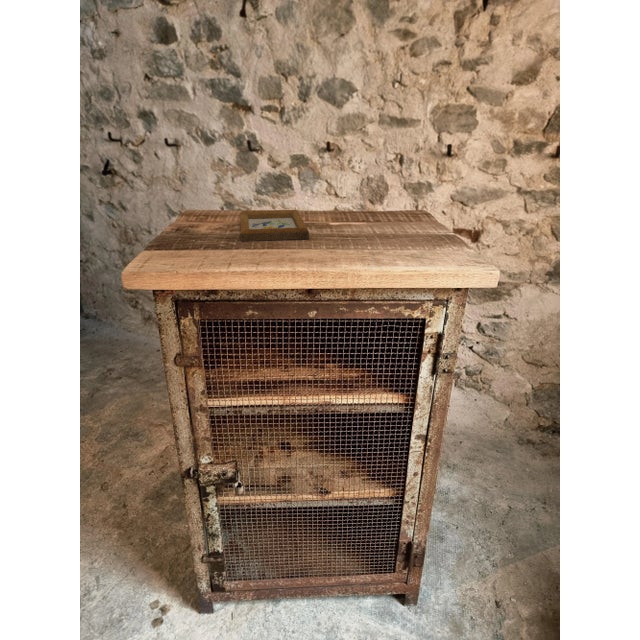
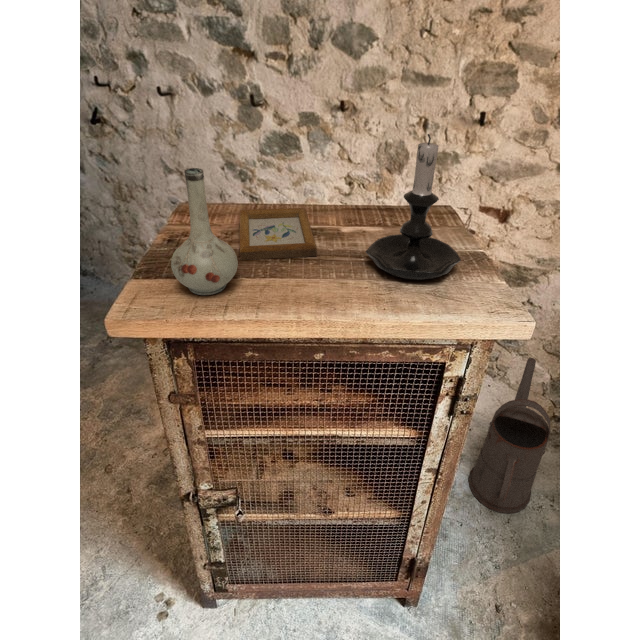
candle holder: none [352,122,435,249] -> present [366,134,461,280]
vase: none [182,145,240,259] -> present [171,168,238,295]
watering can: none [460,368,534,517] -> present [468,358,551,513]

